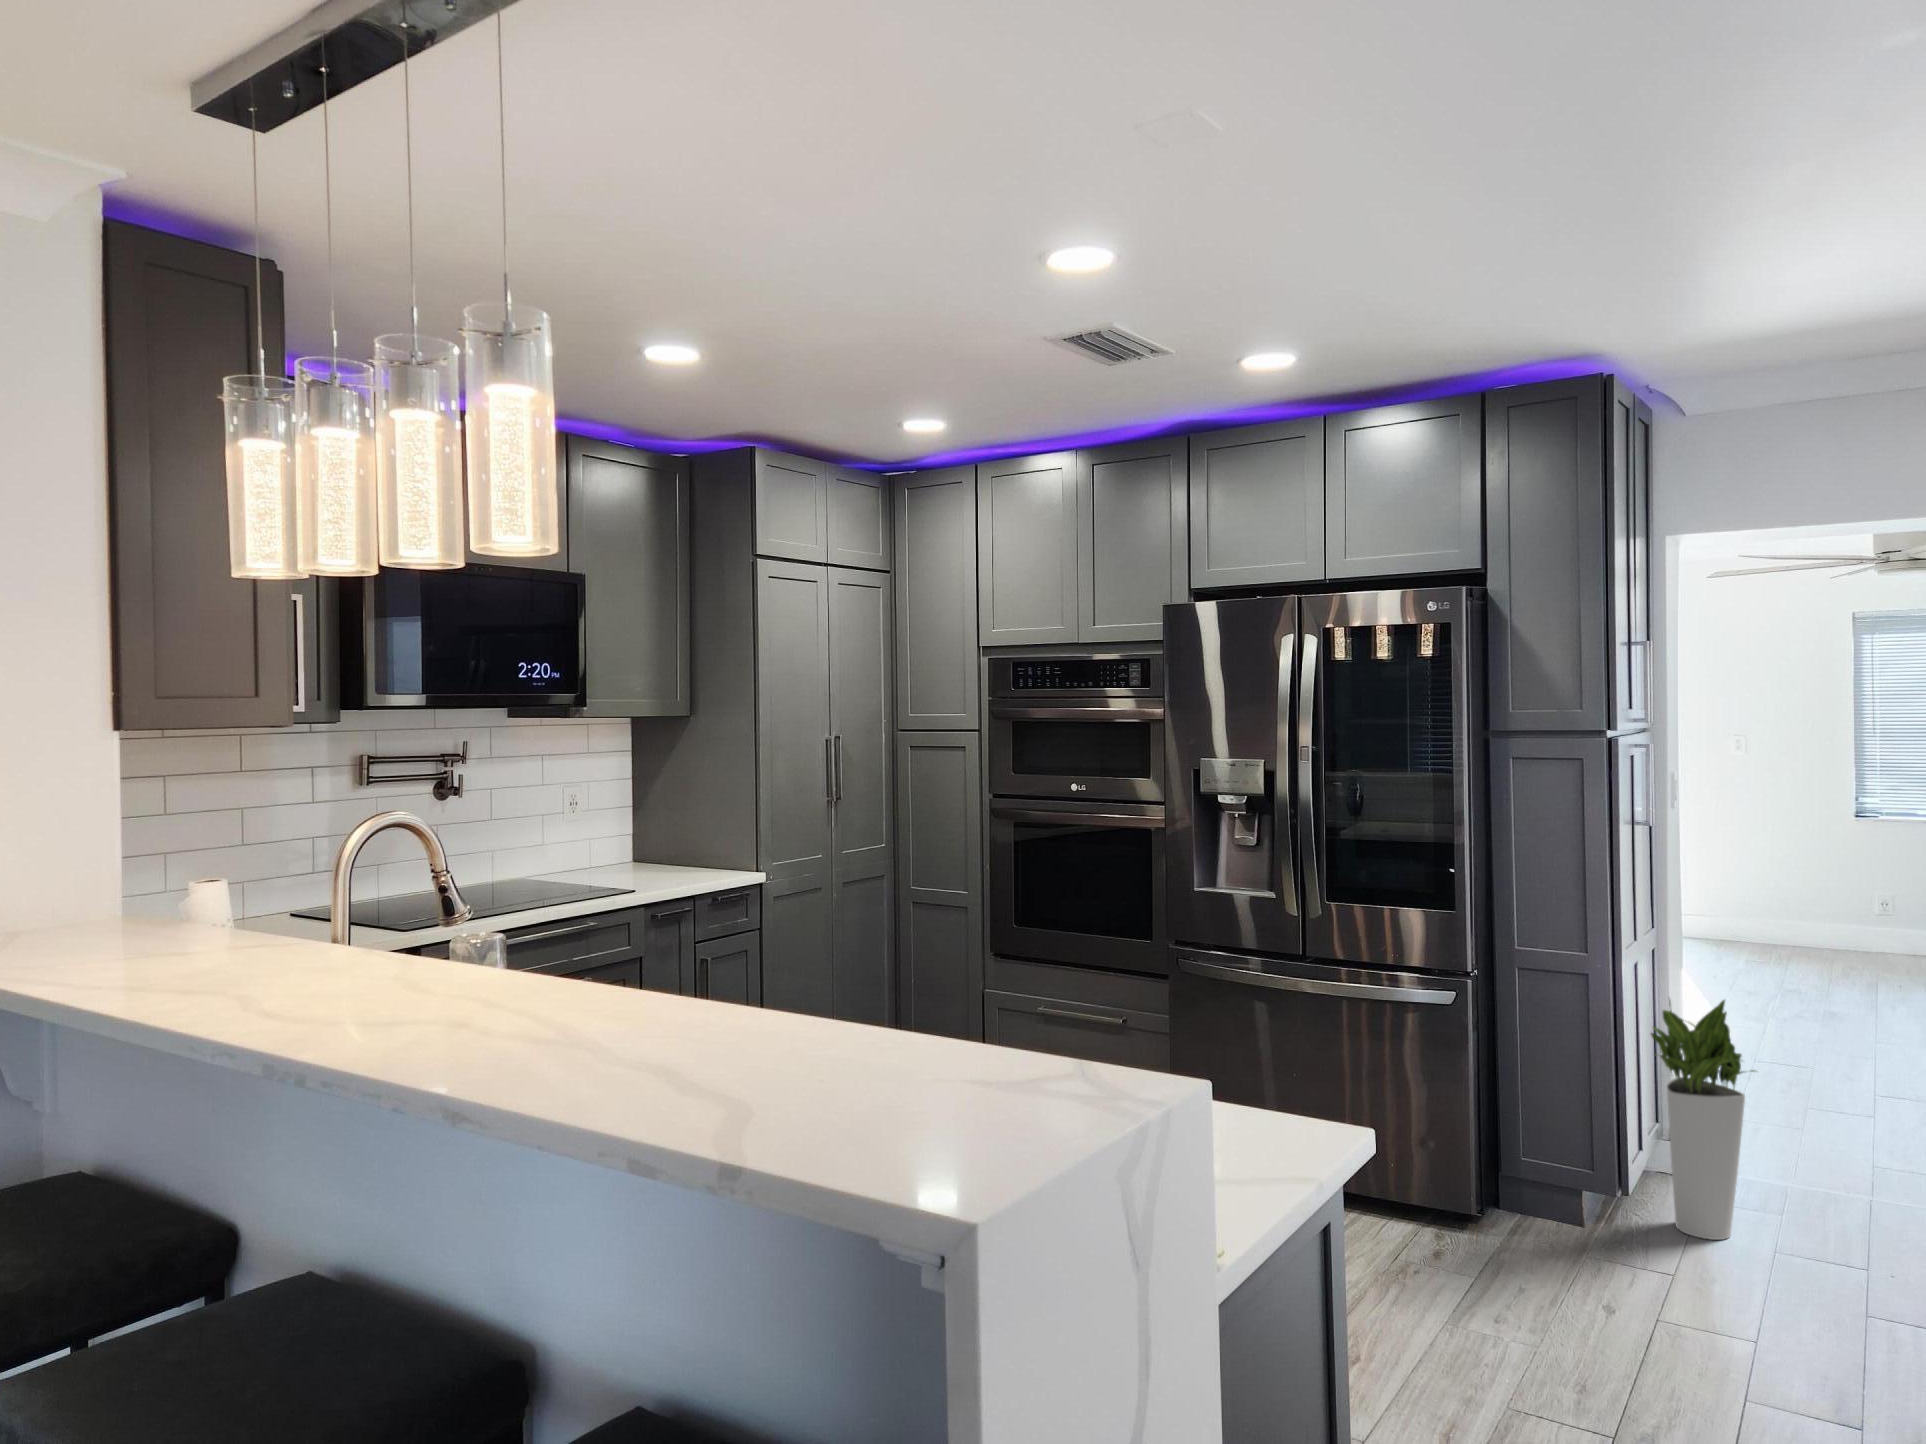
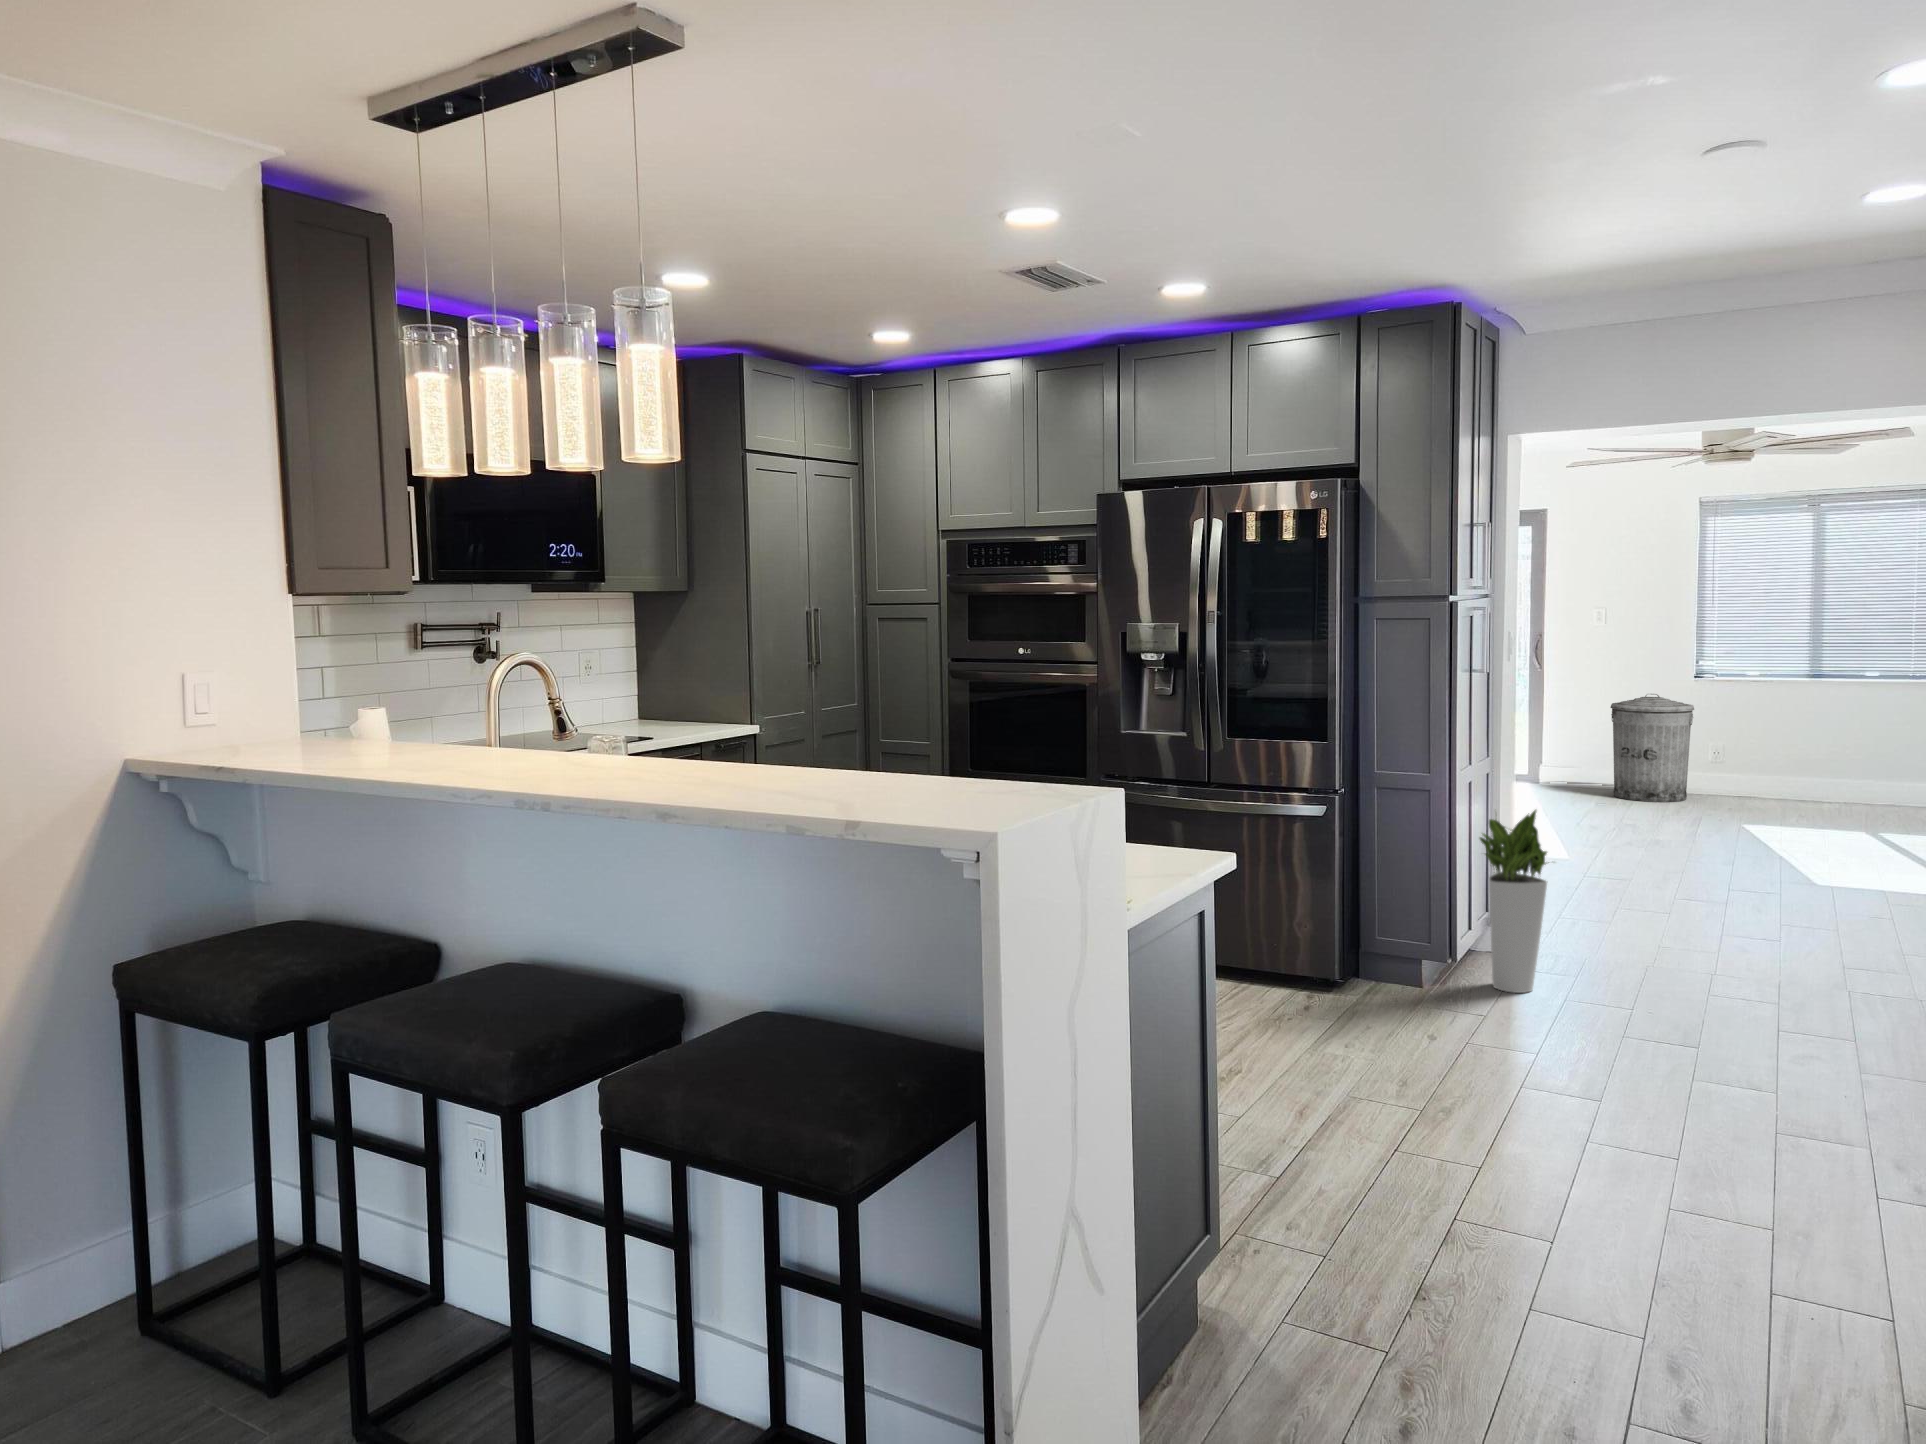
trash can: none [1759,833,1861,959] -> present [1610,694,1694,802]

